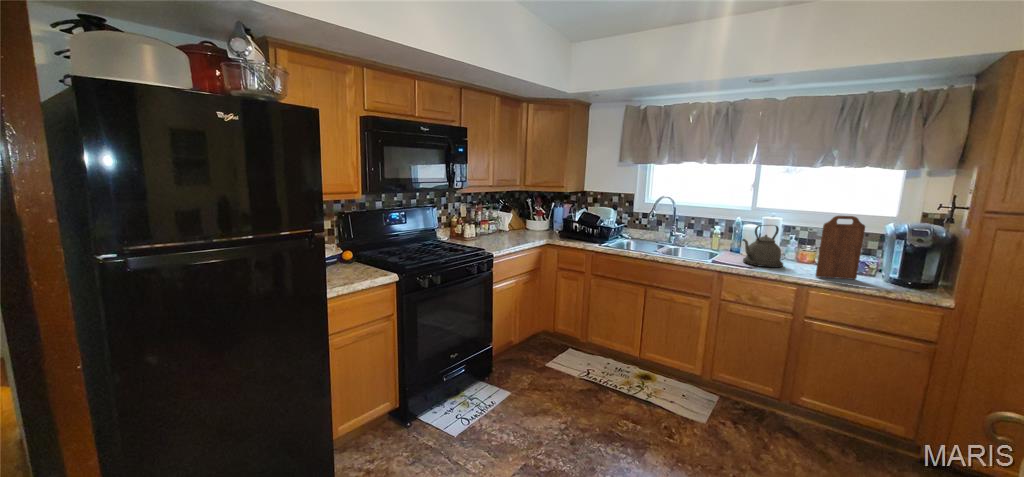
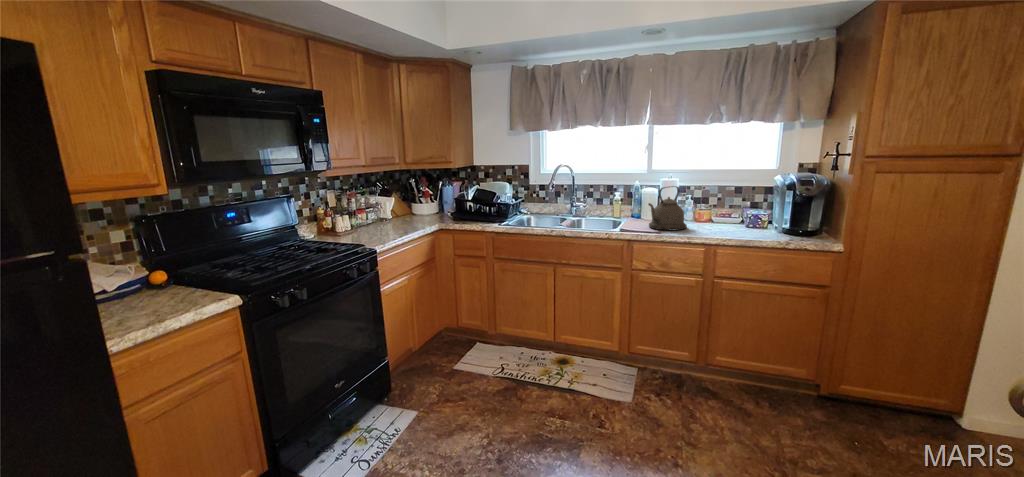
cutting board: present [816,216,865,279] -> none [719,171,759,236]

